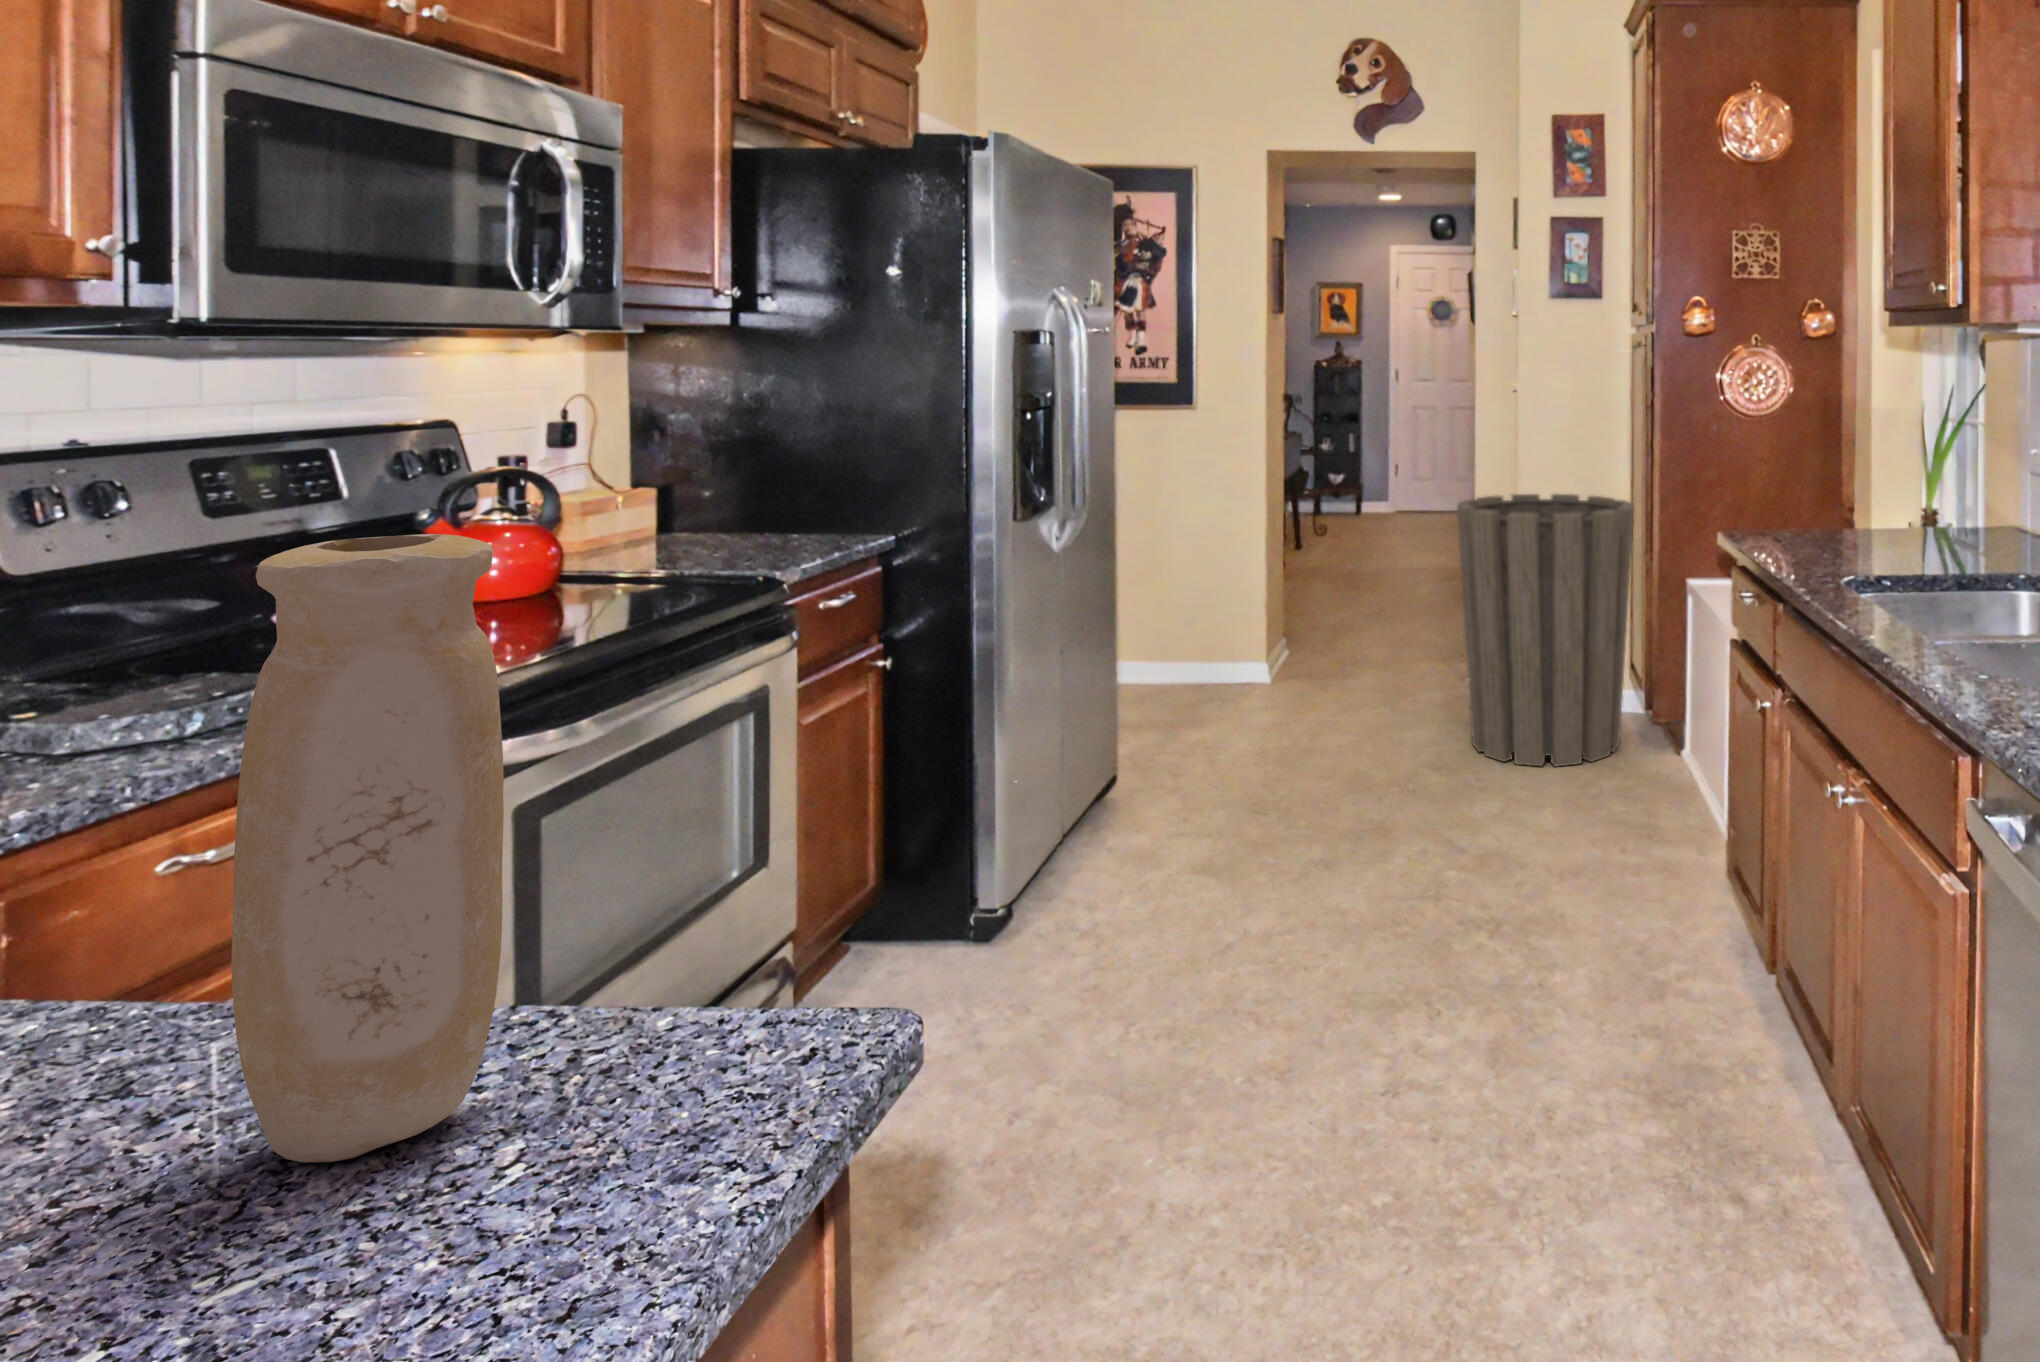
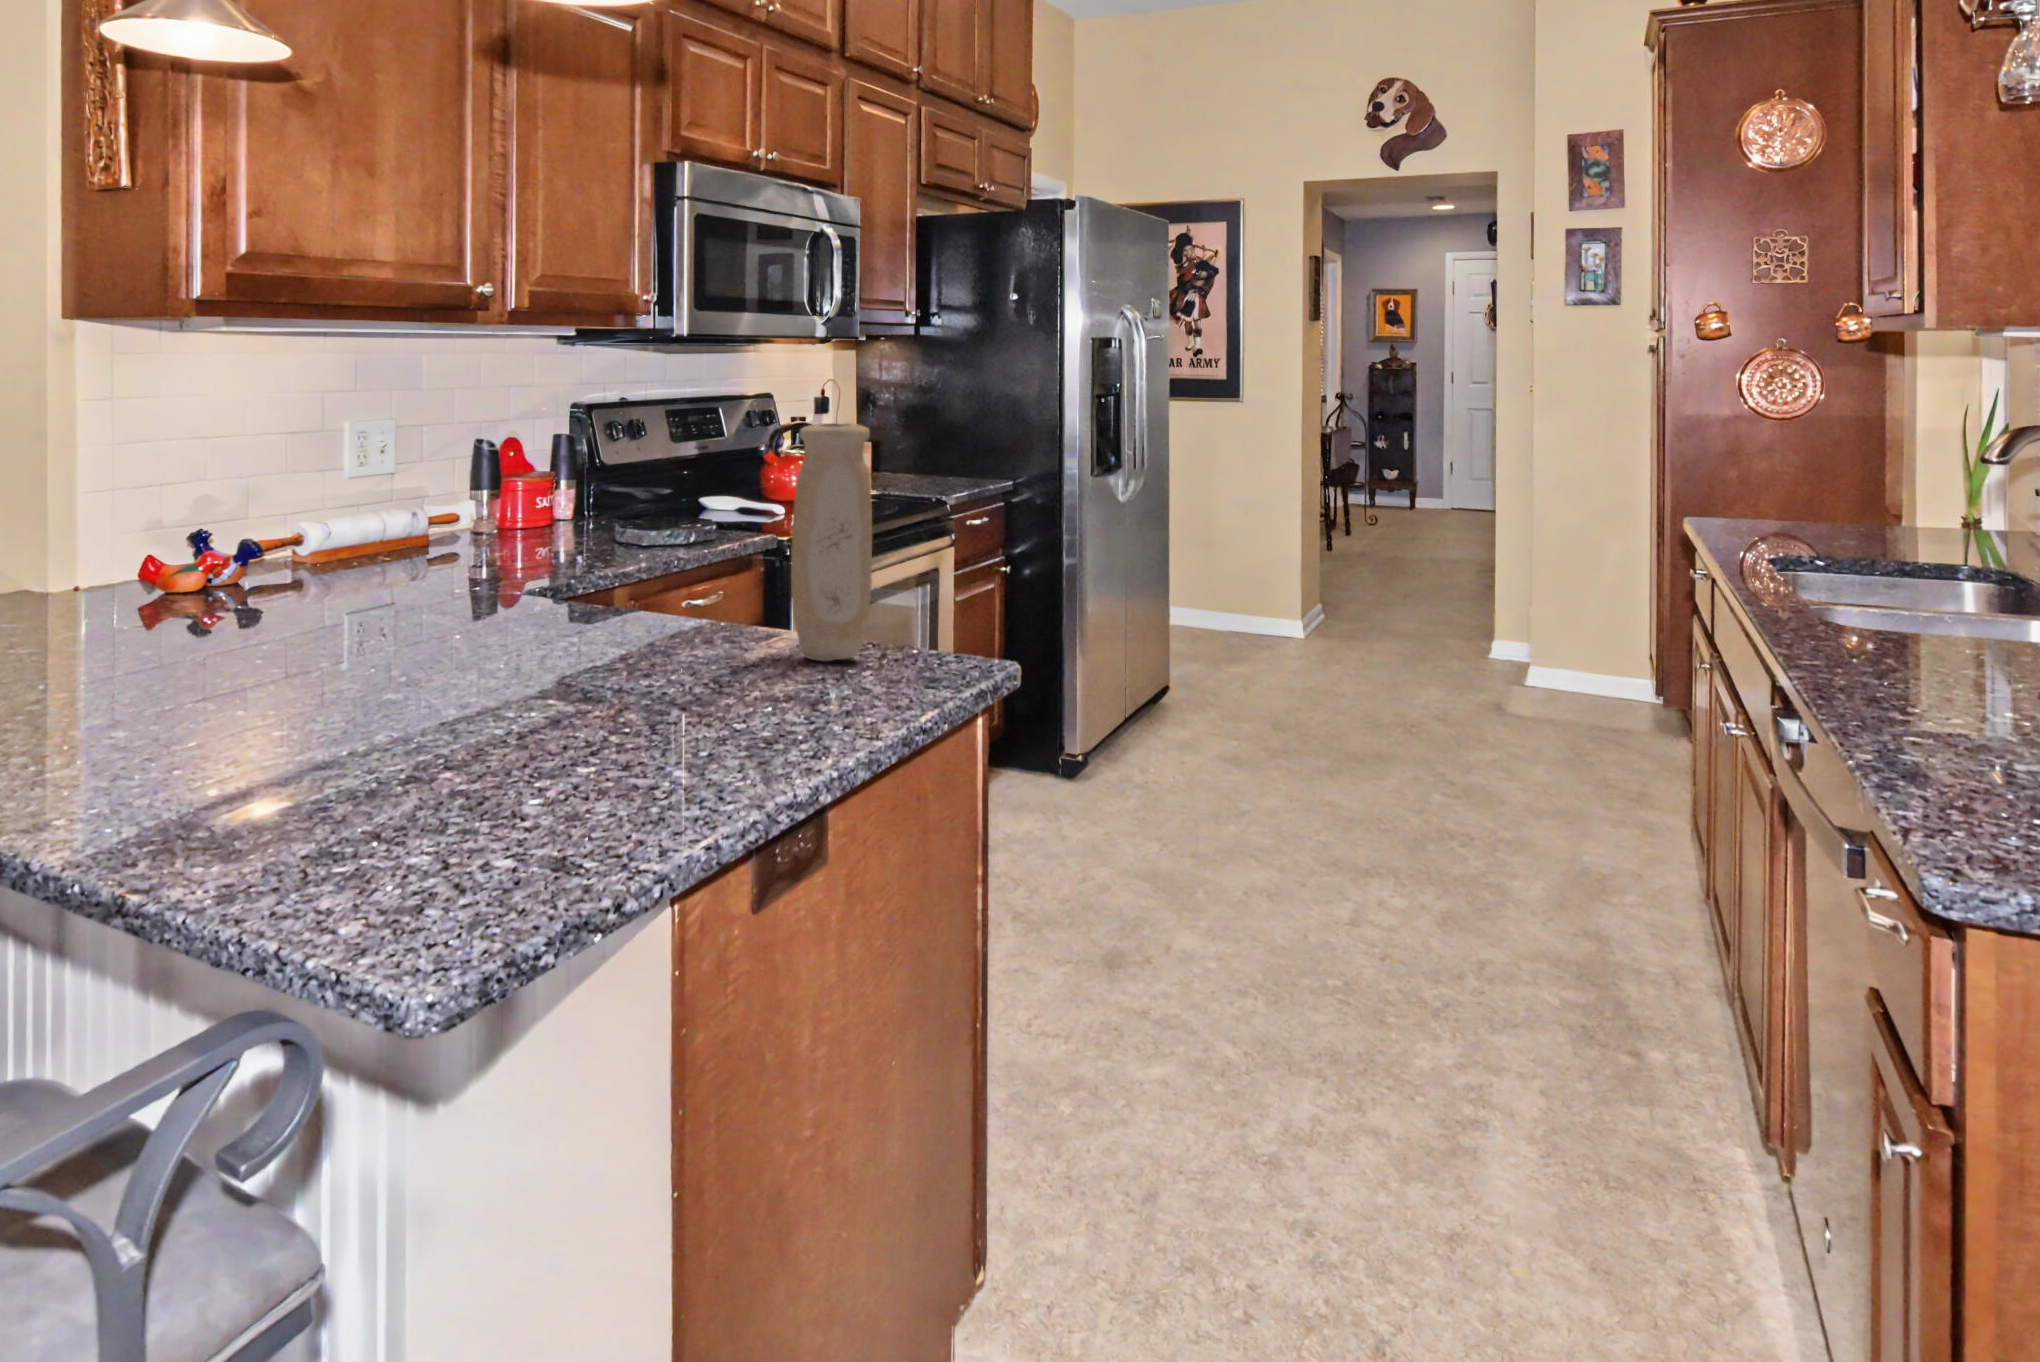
trash can: present [1457,494,1634,766] -> none [1466,486,1646,735]

